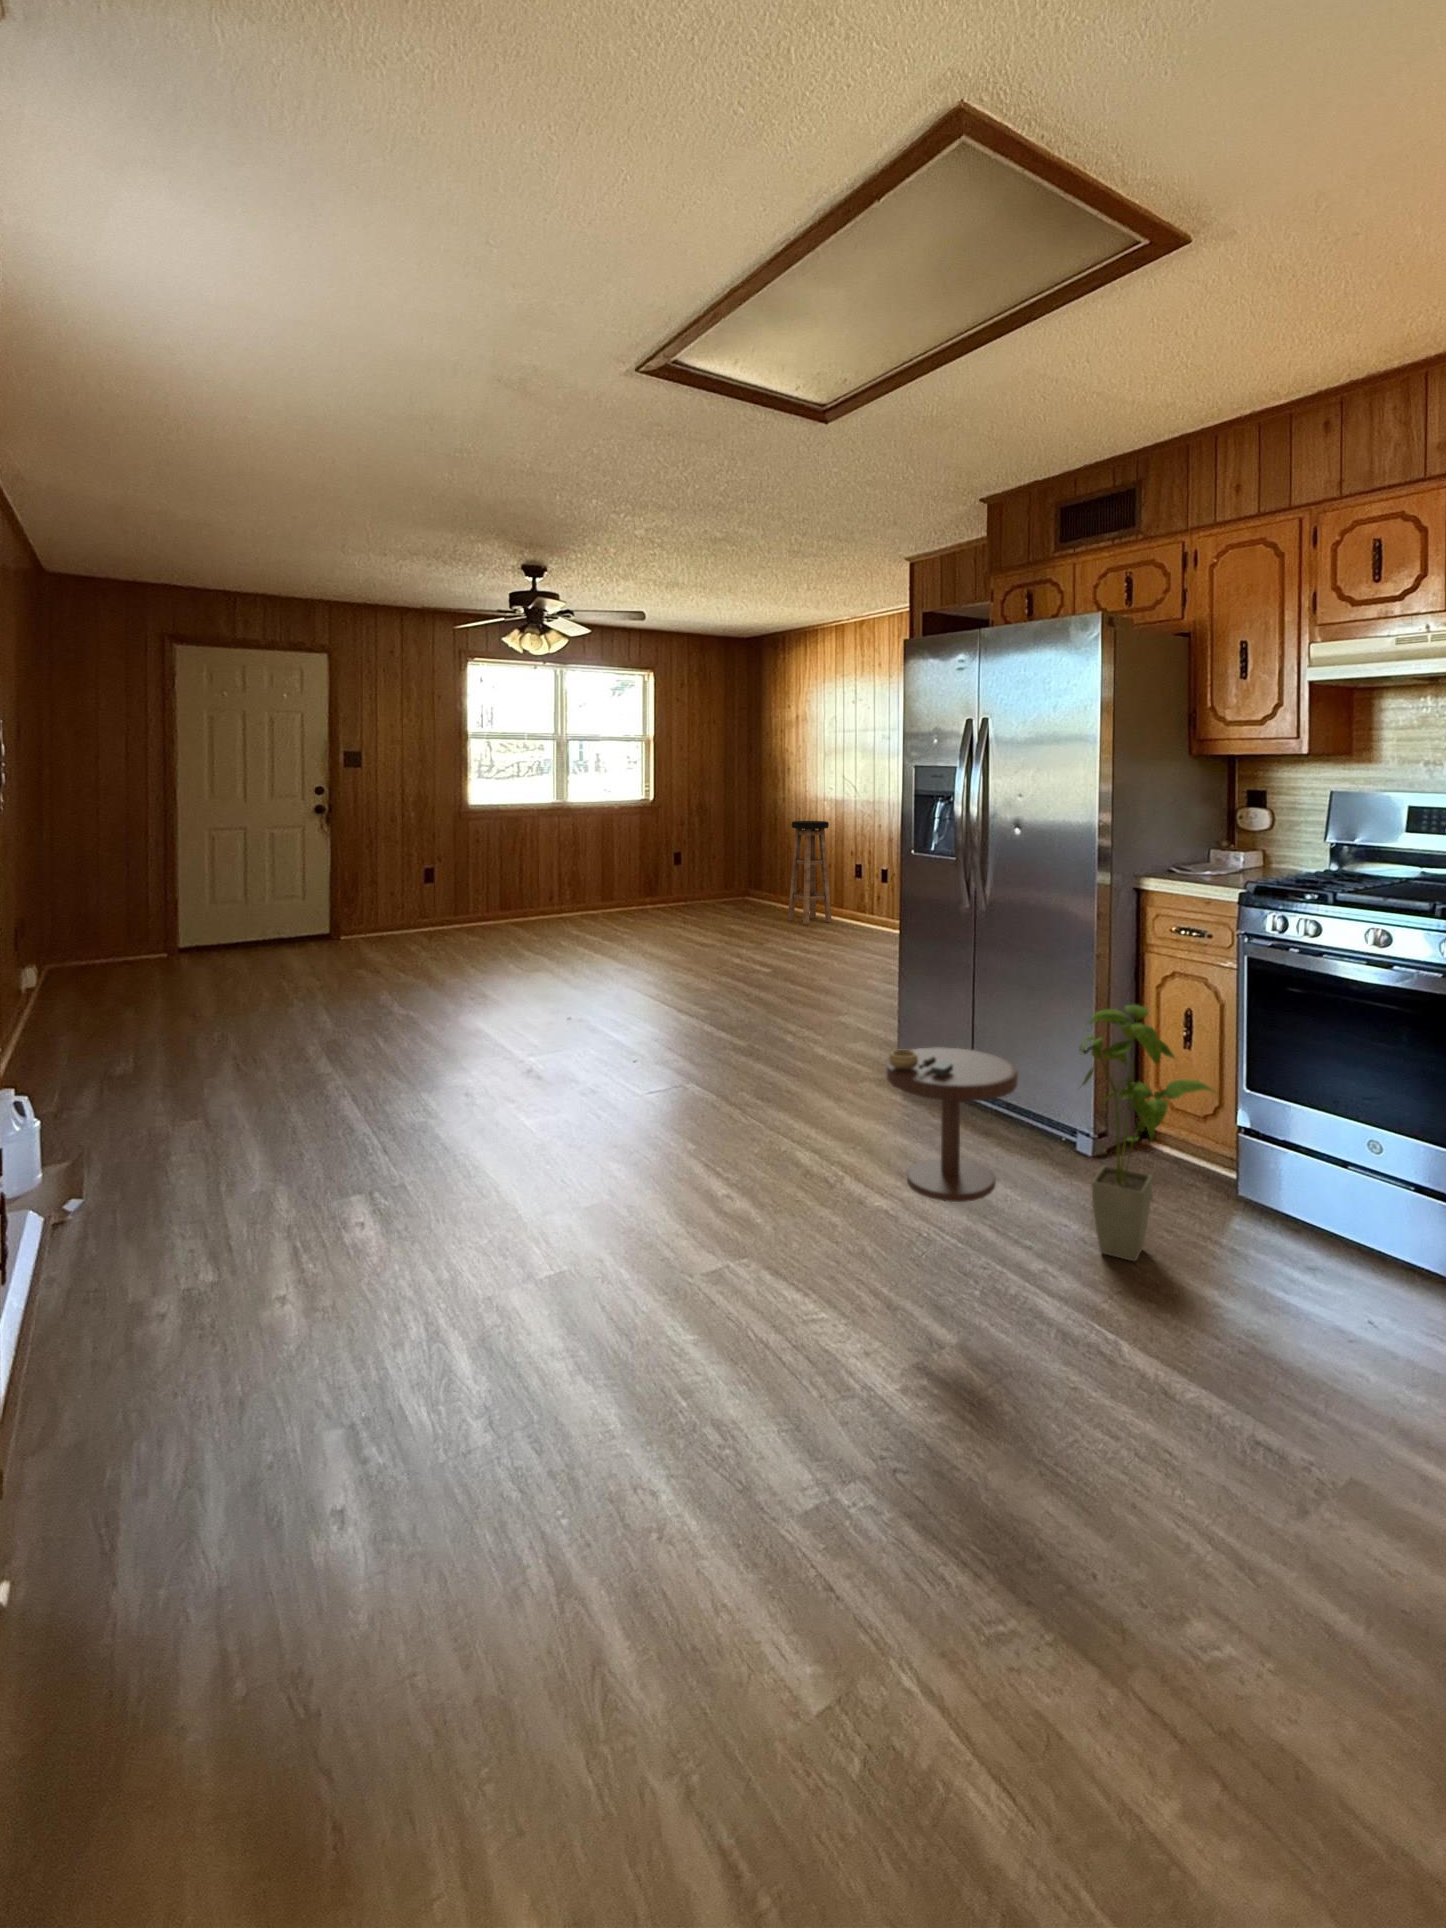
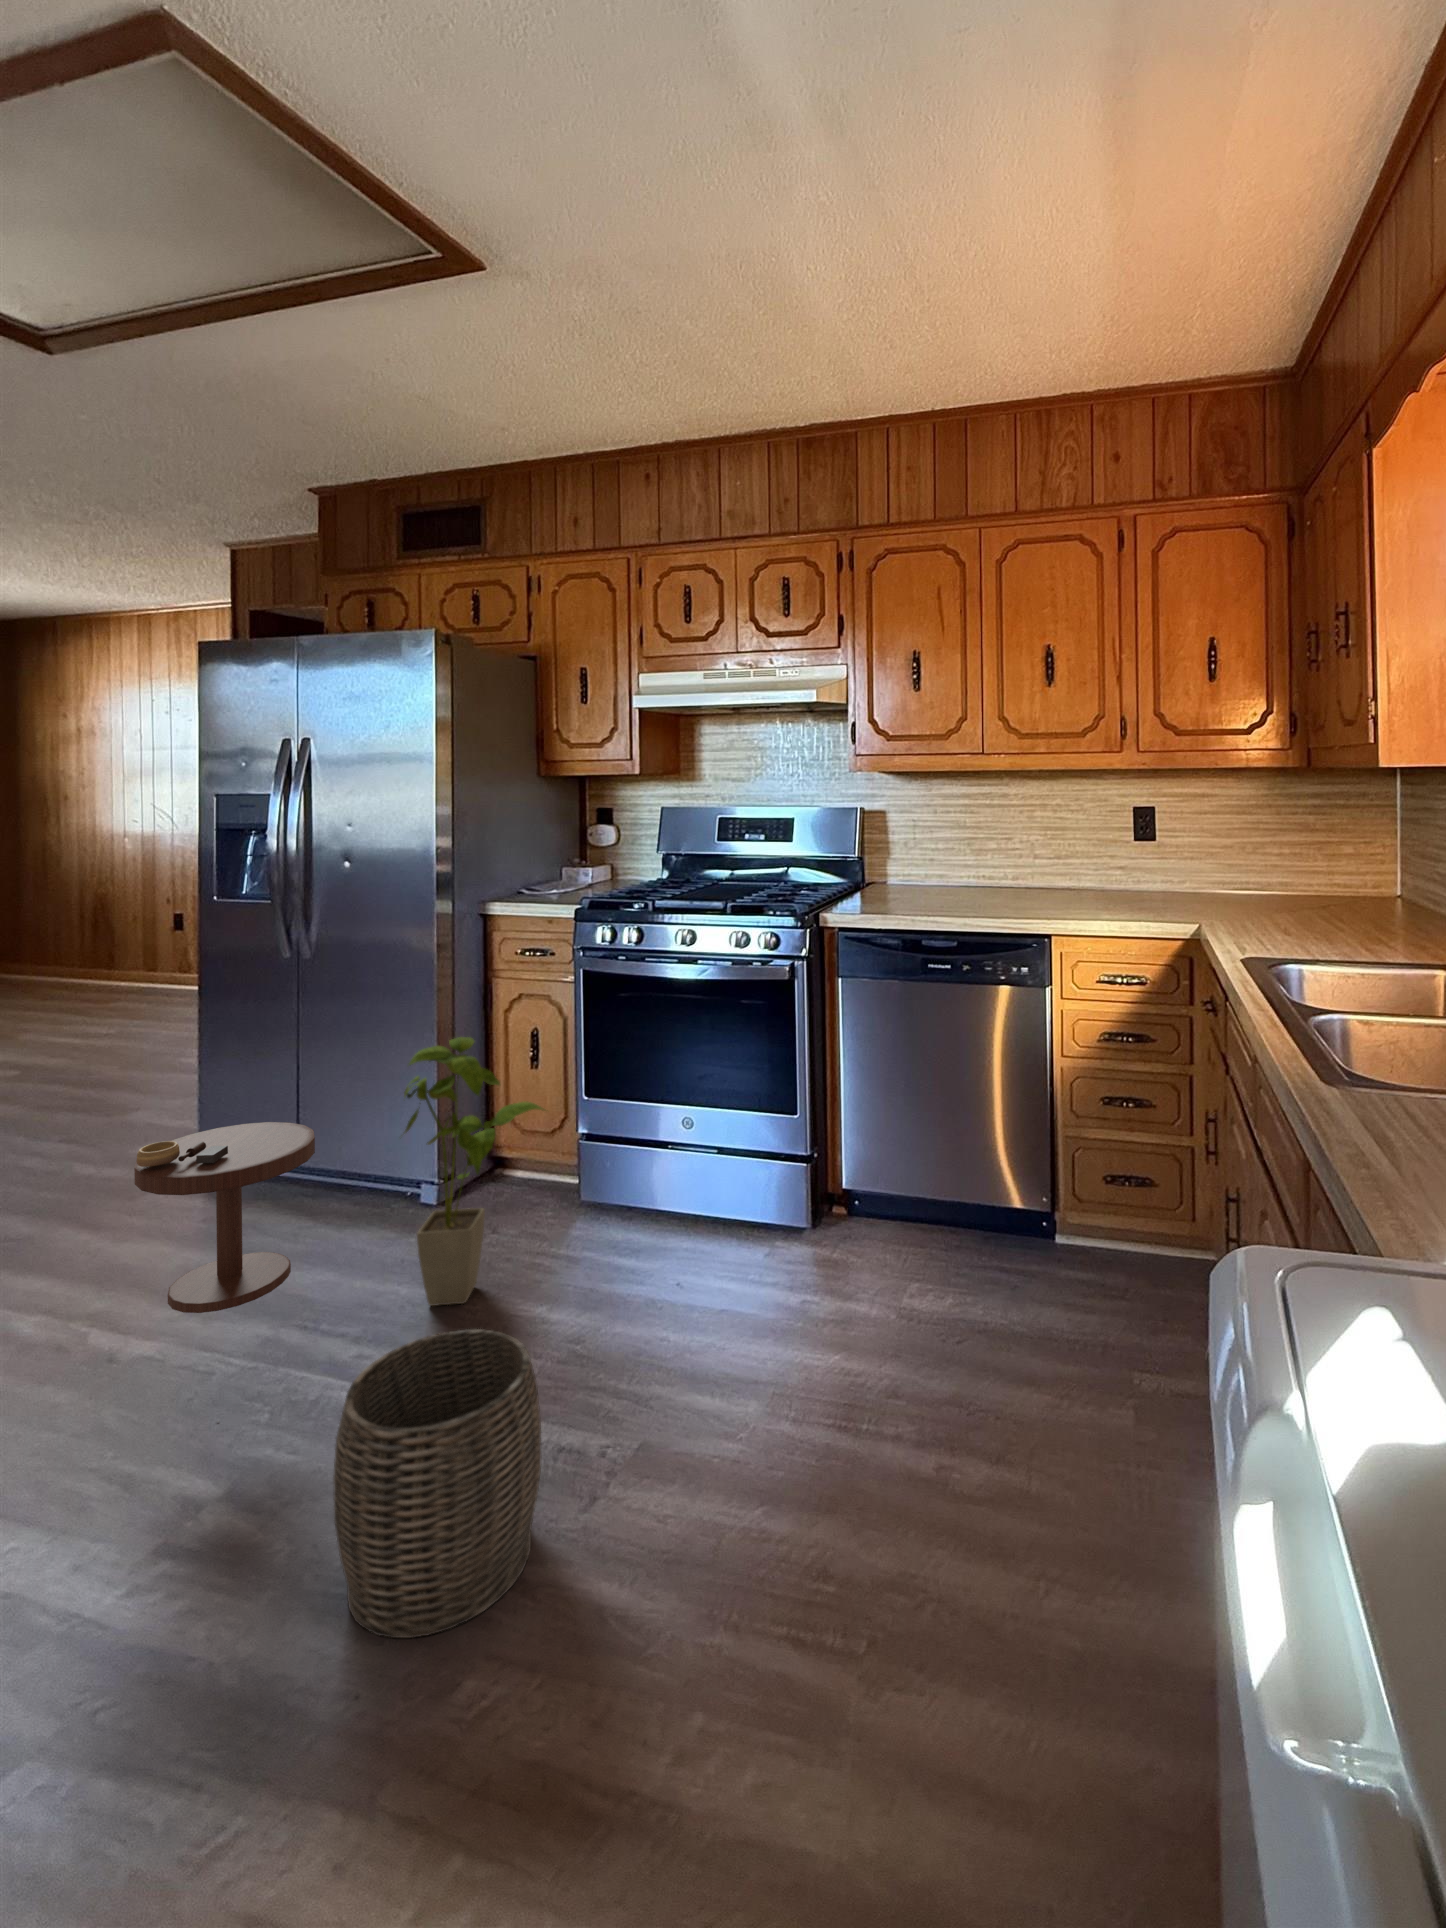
bar stool: present [788,821,832,925] -> none [71,861,141,993]
woven basket: none [1058,1283,1253,1571] -> present [333,1329,541,1638]

